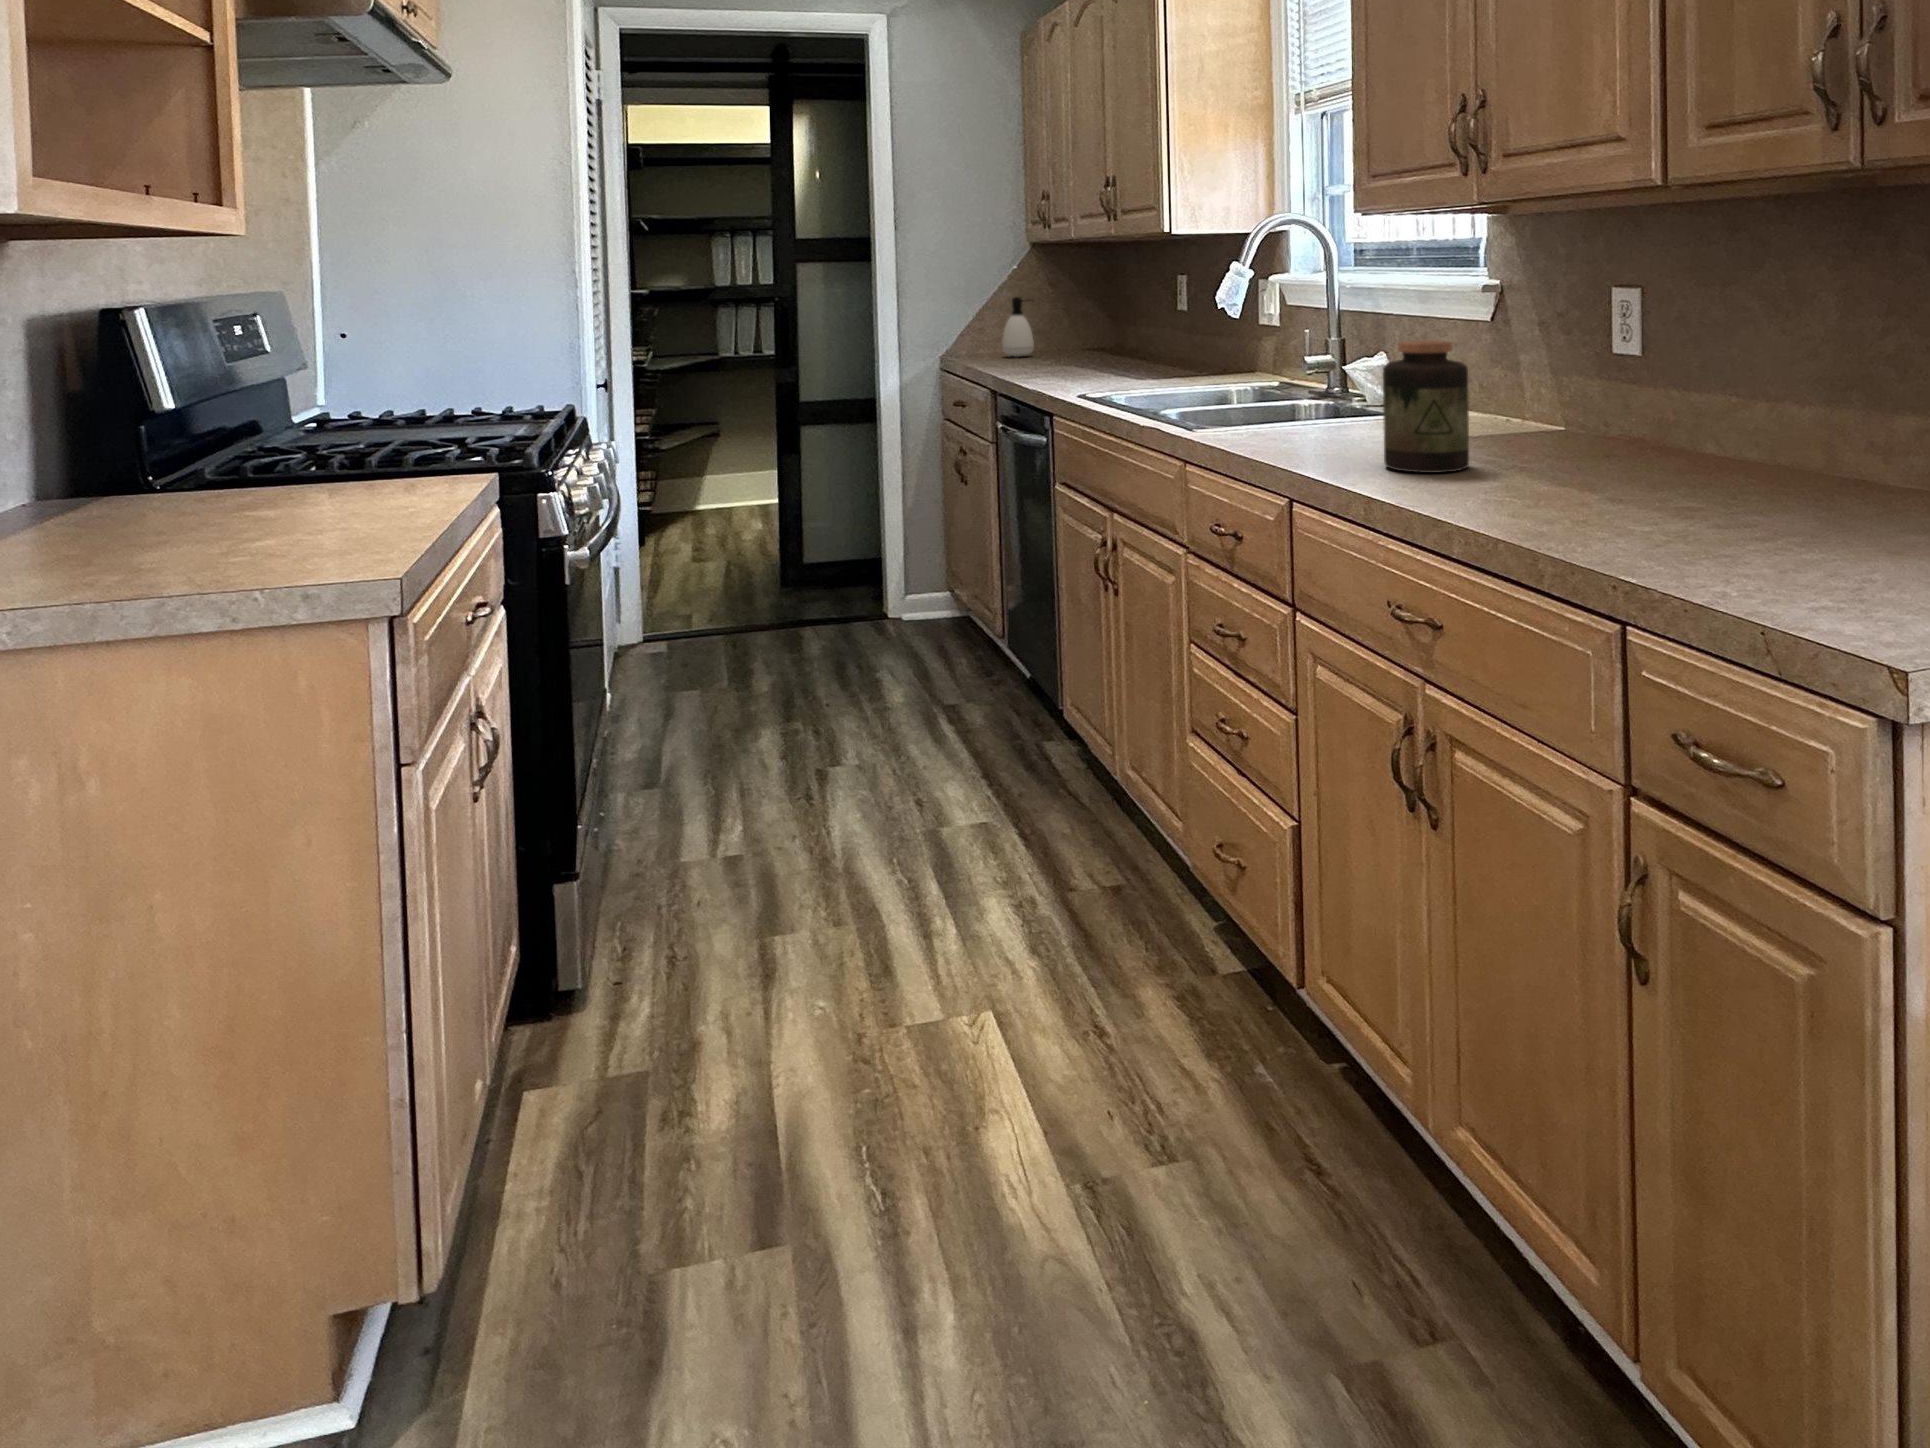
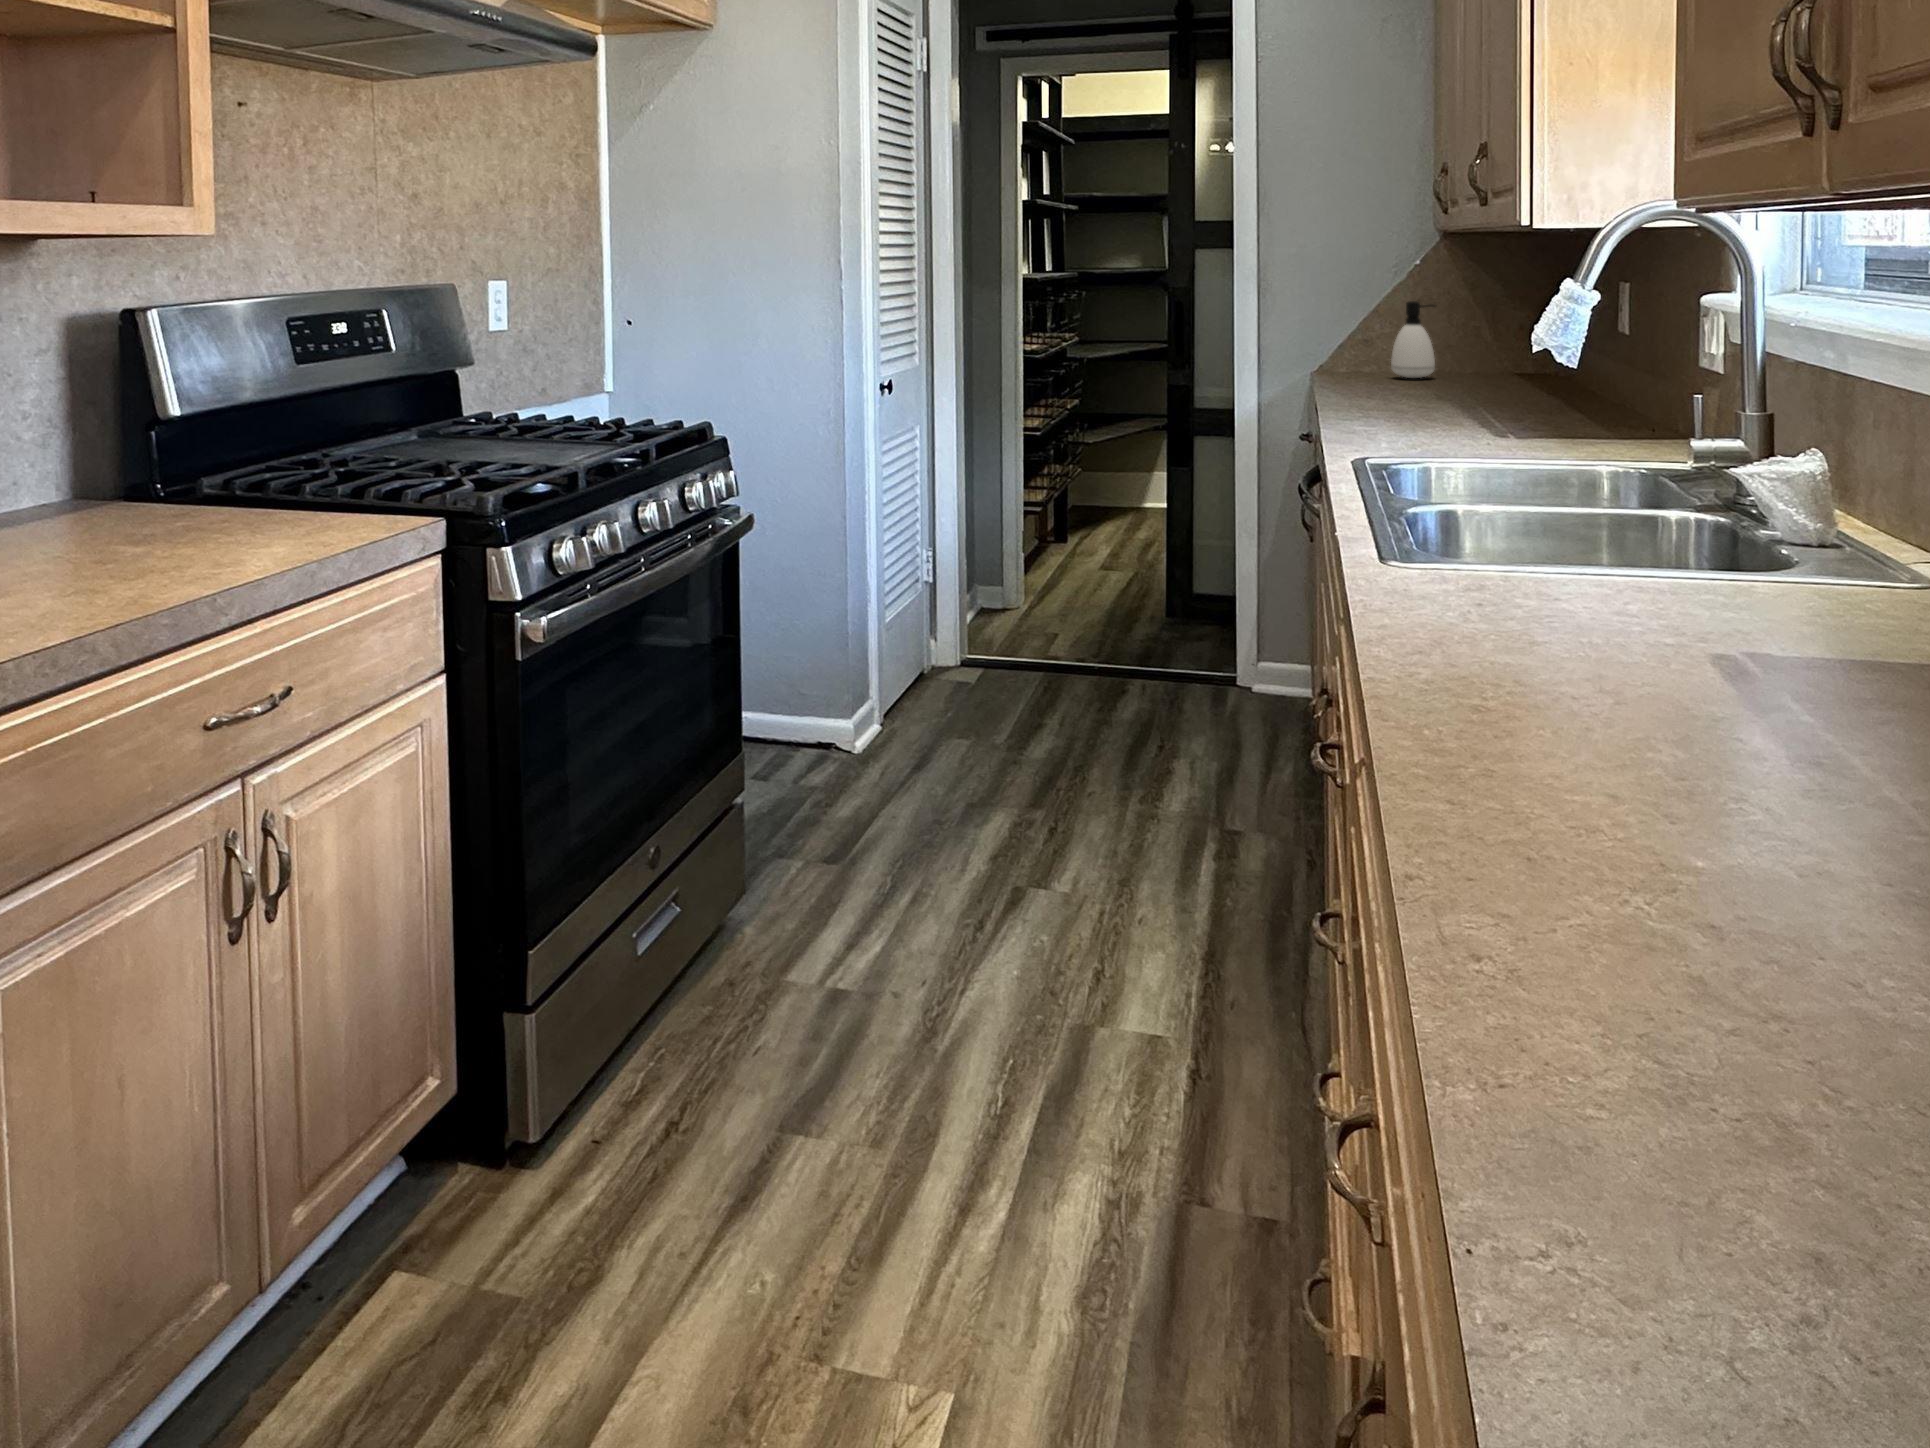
jar: present [1383,340,1469,473] -> none [1552,483,1751,784]

